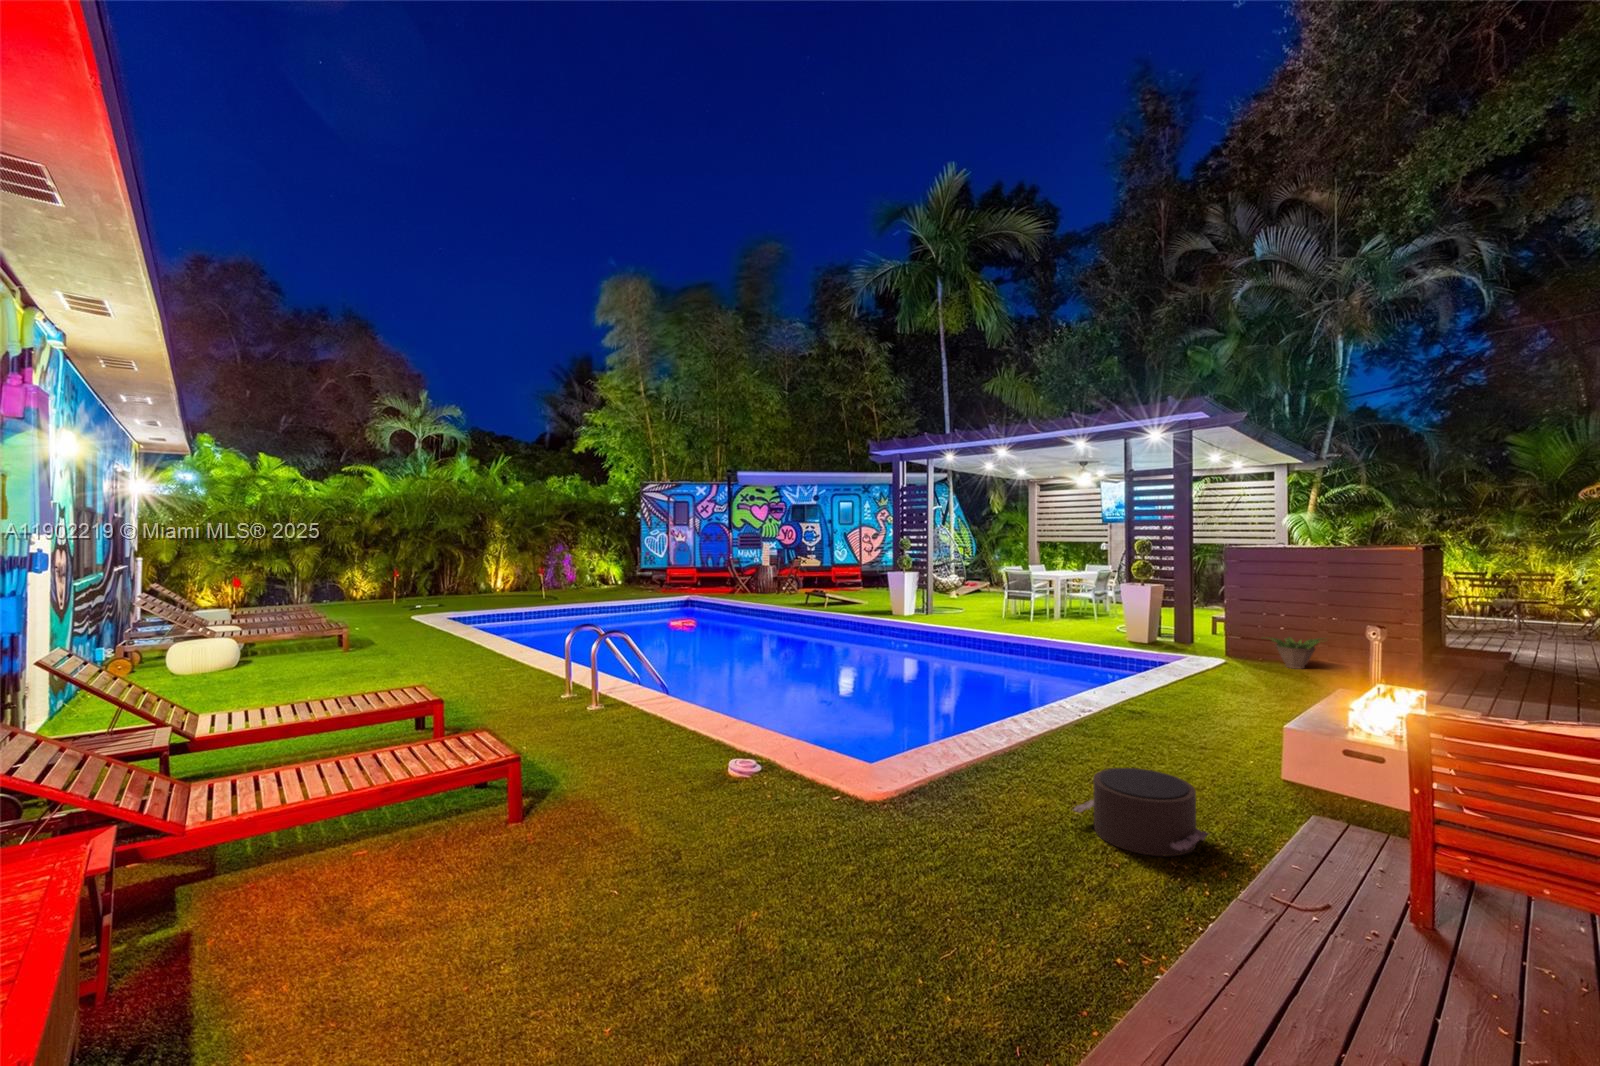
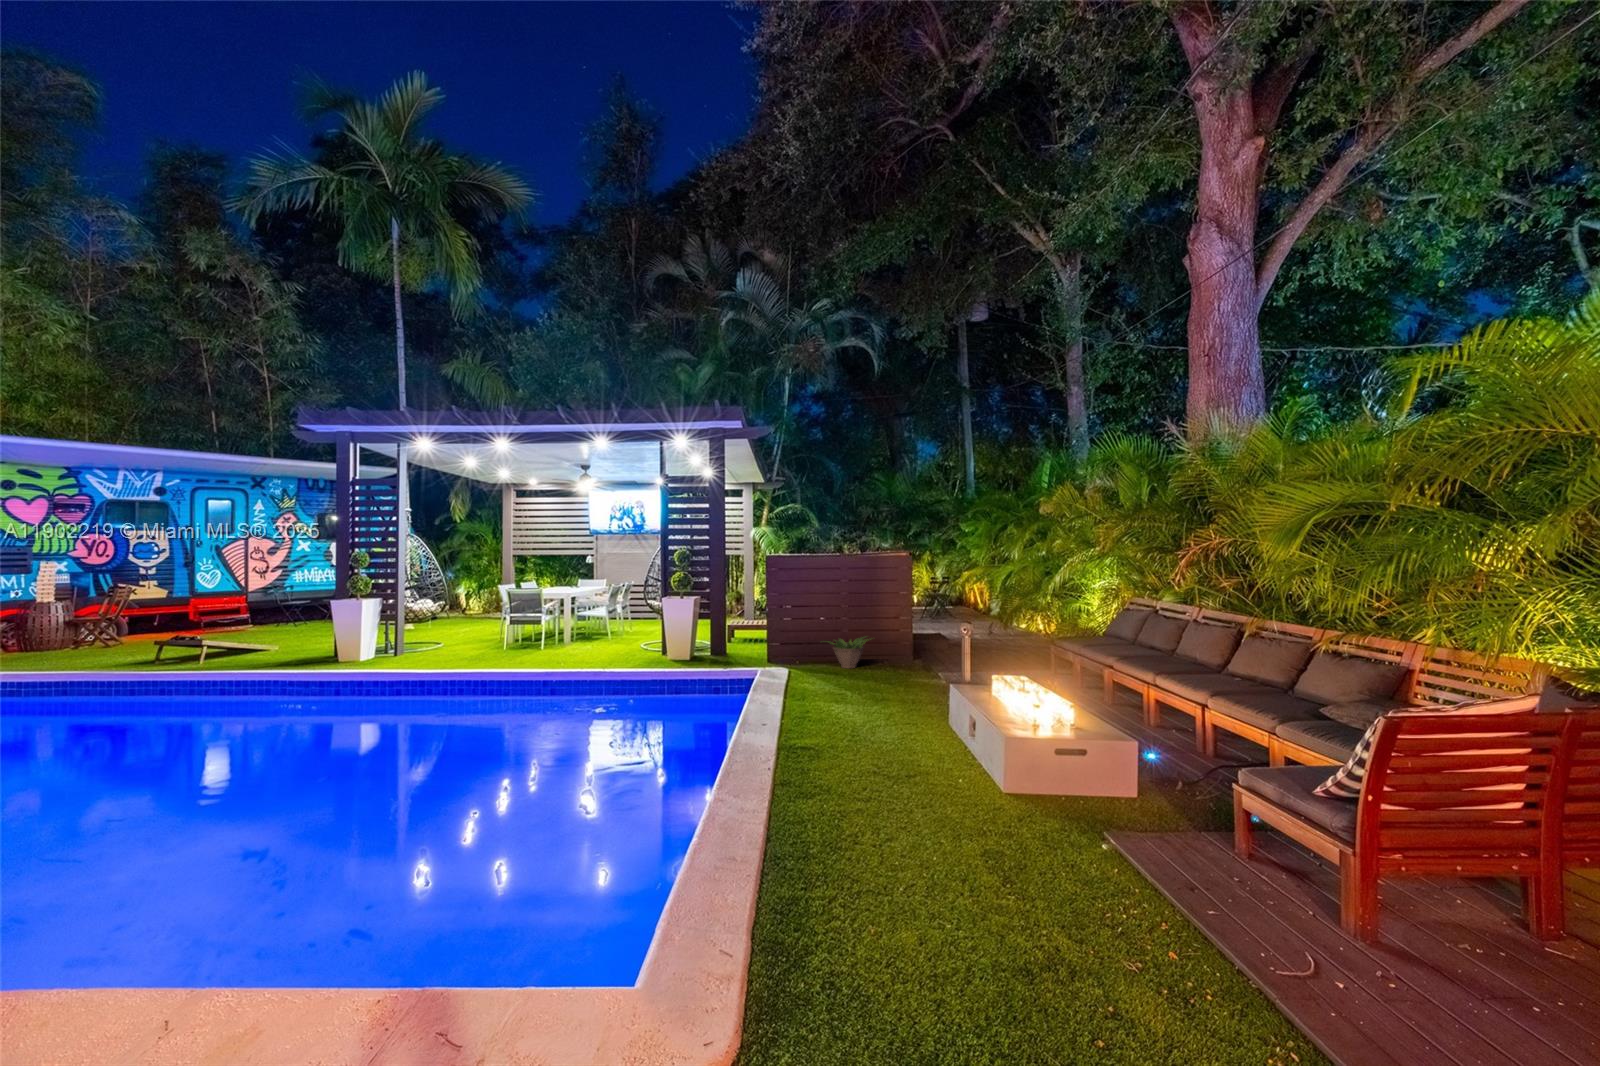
pouf: present [1074,768,1208,856] -> none [997,840,1191,986]

